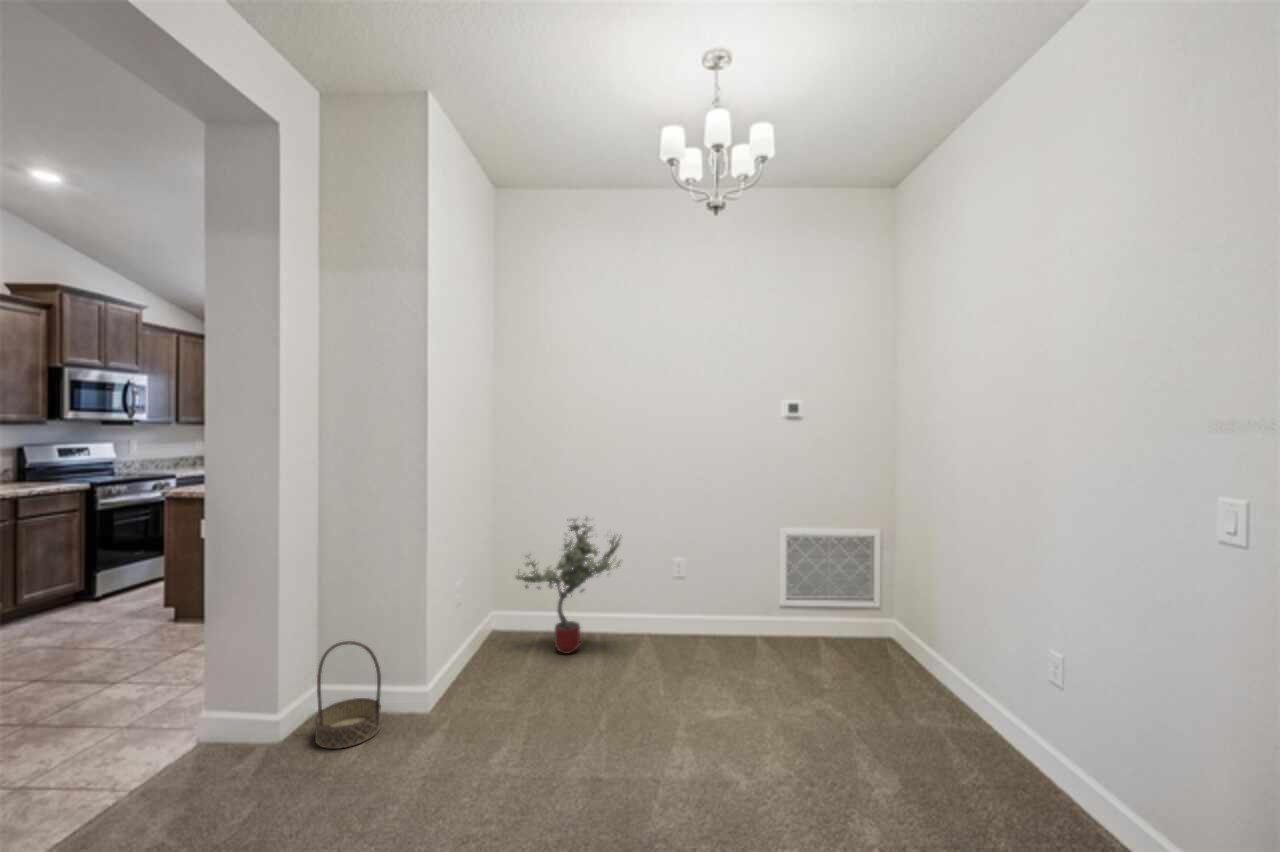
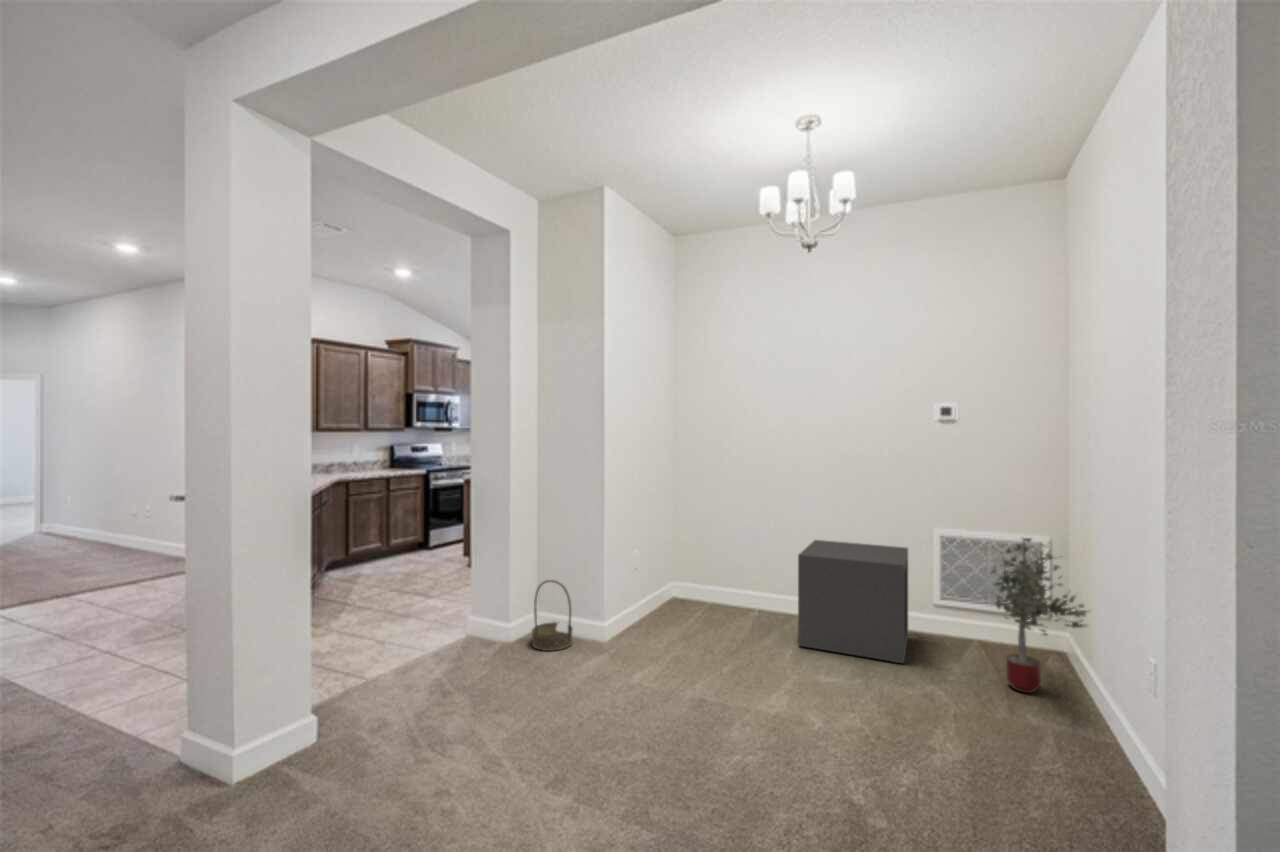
potted tree: present [516,517,621,654] -> present [992,538,1089,693]
storage cabinet: none [664,547,777,675] -> present [798,540,908,663]

